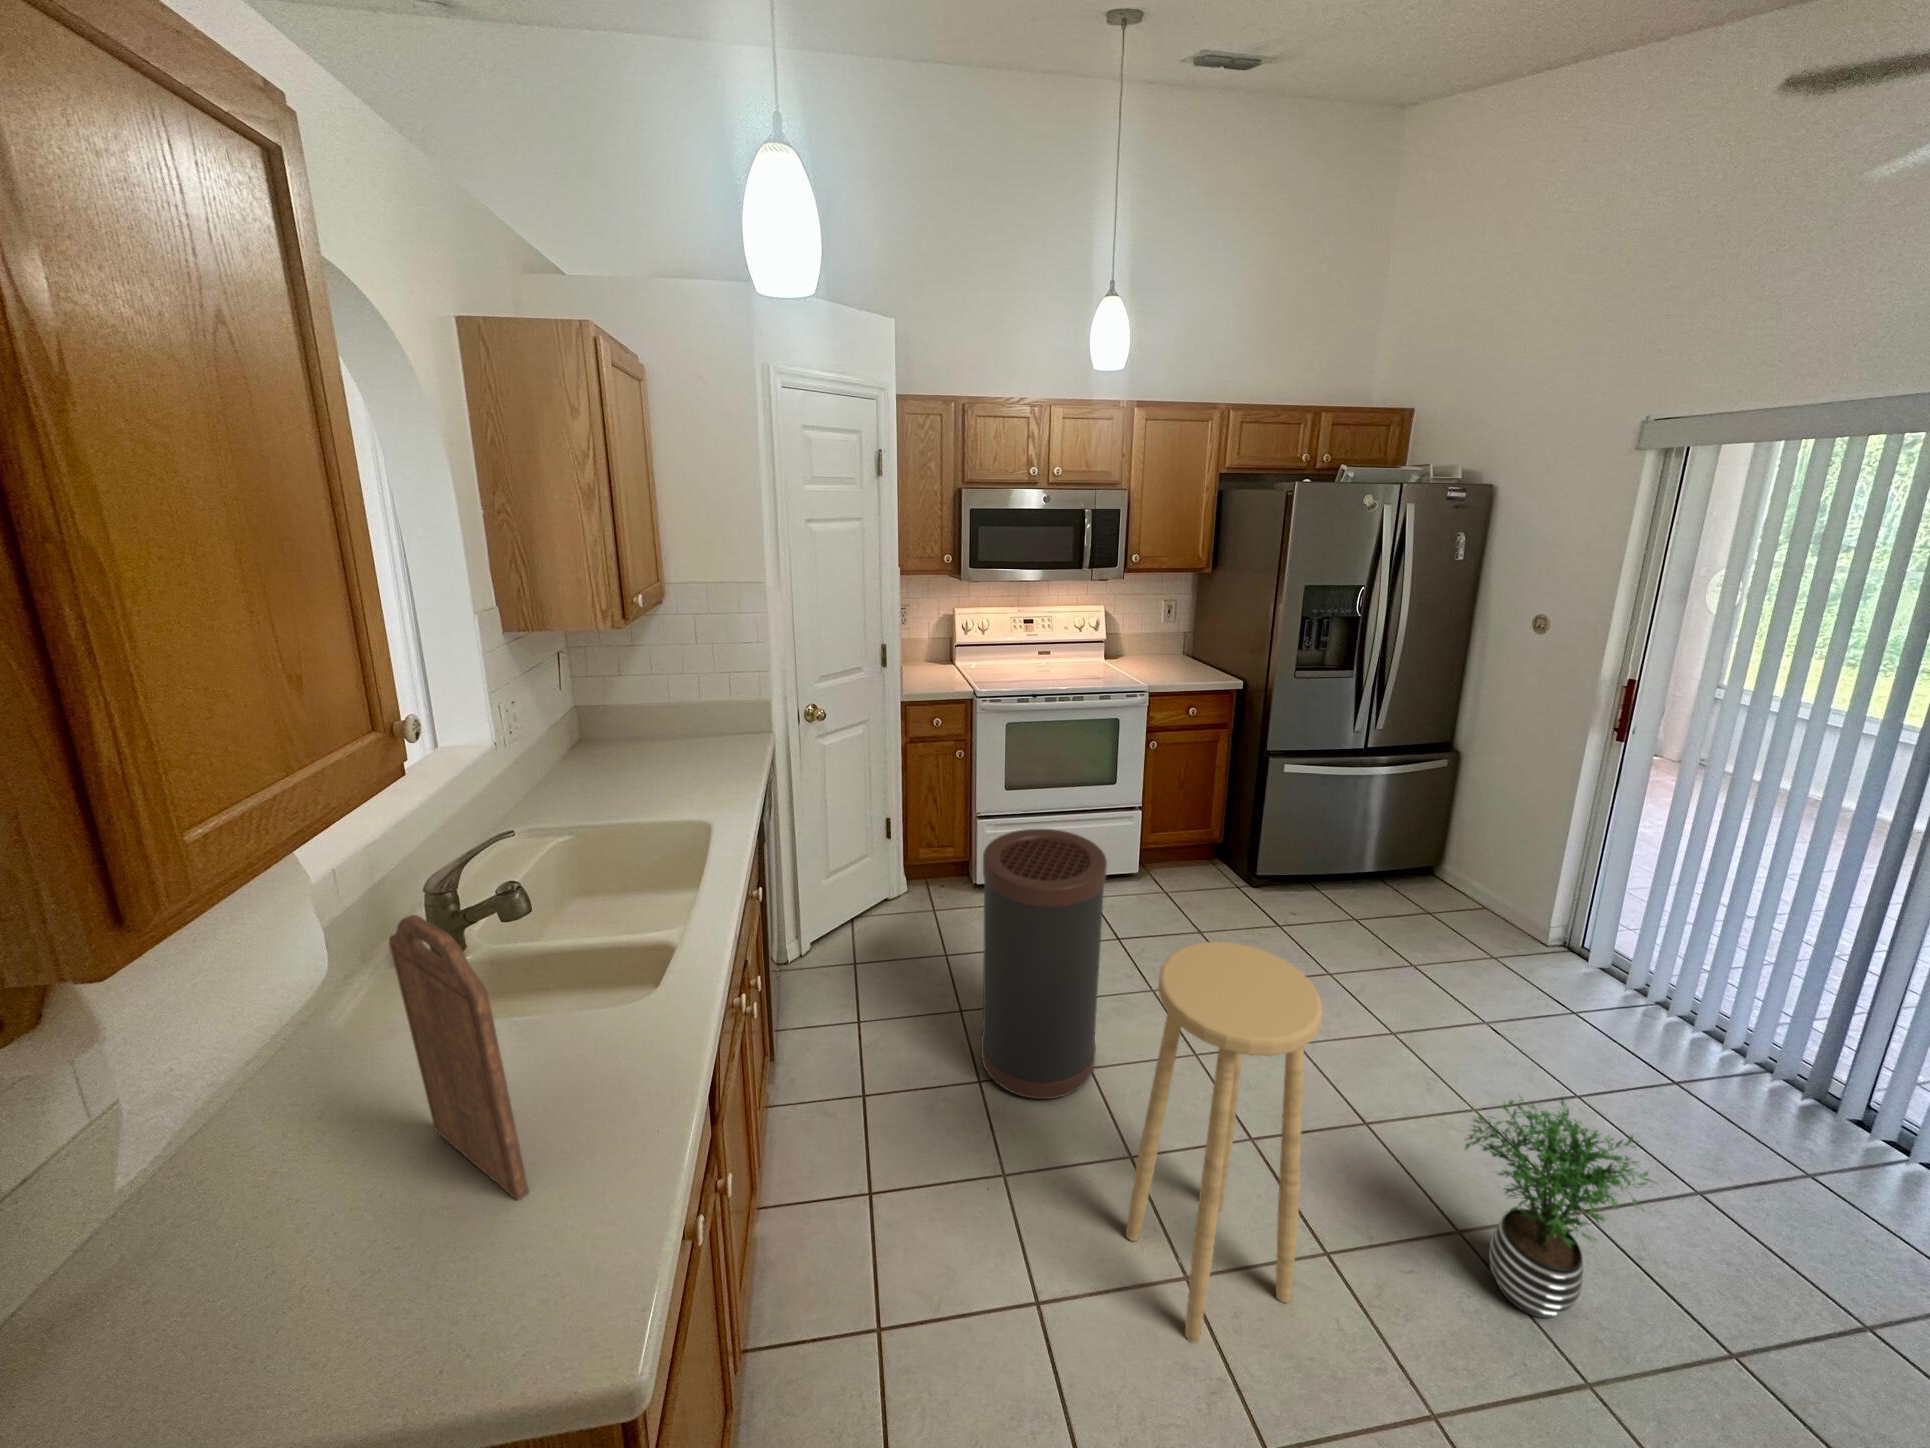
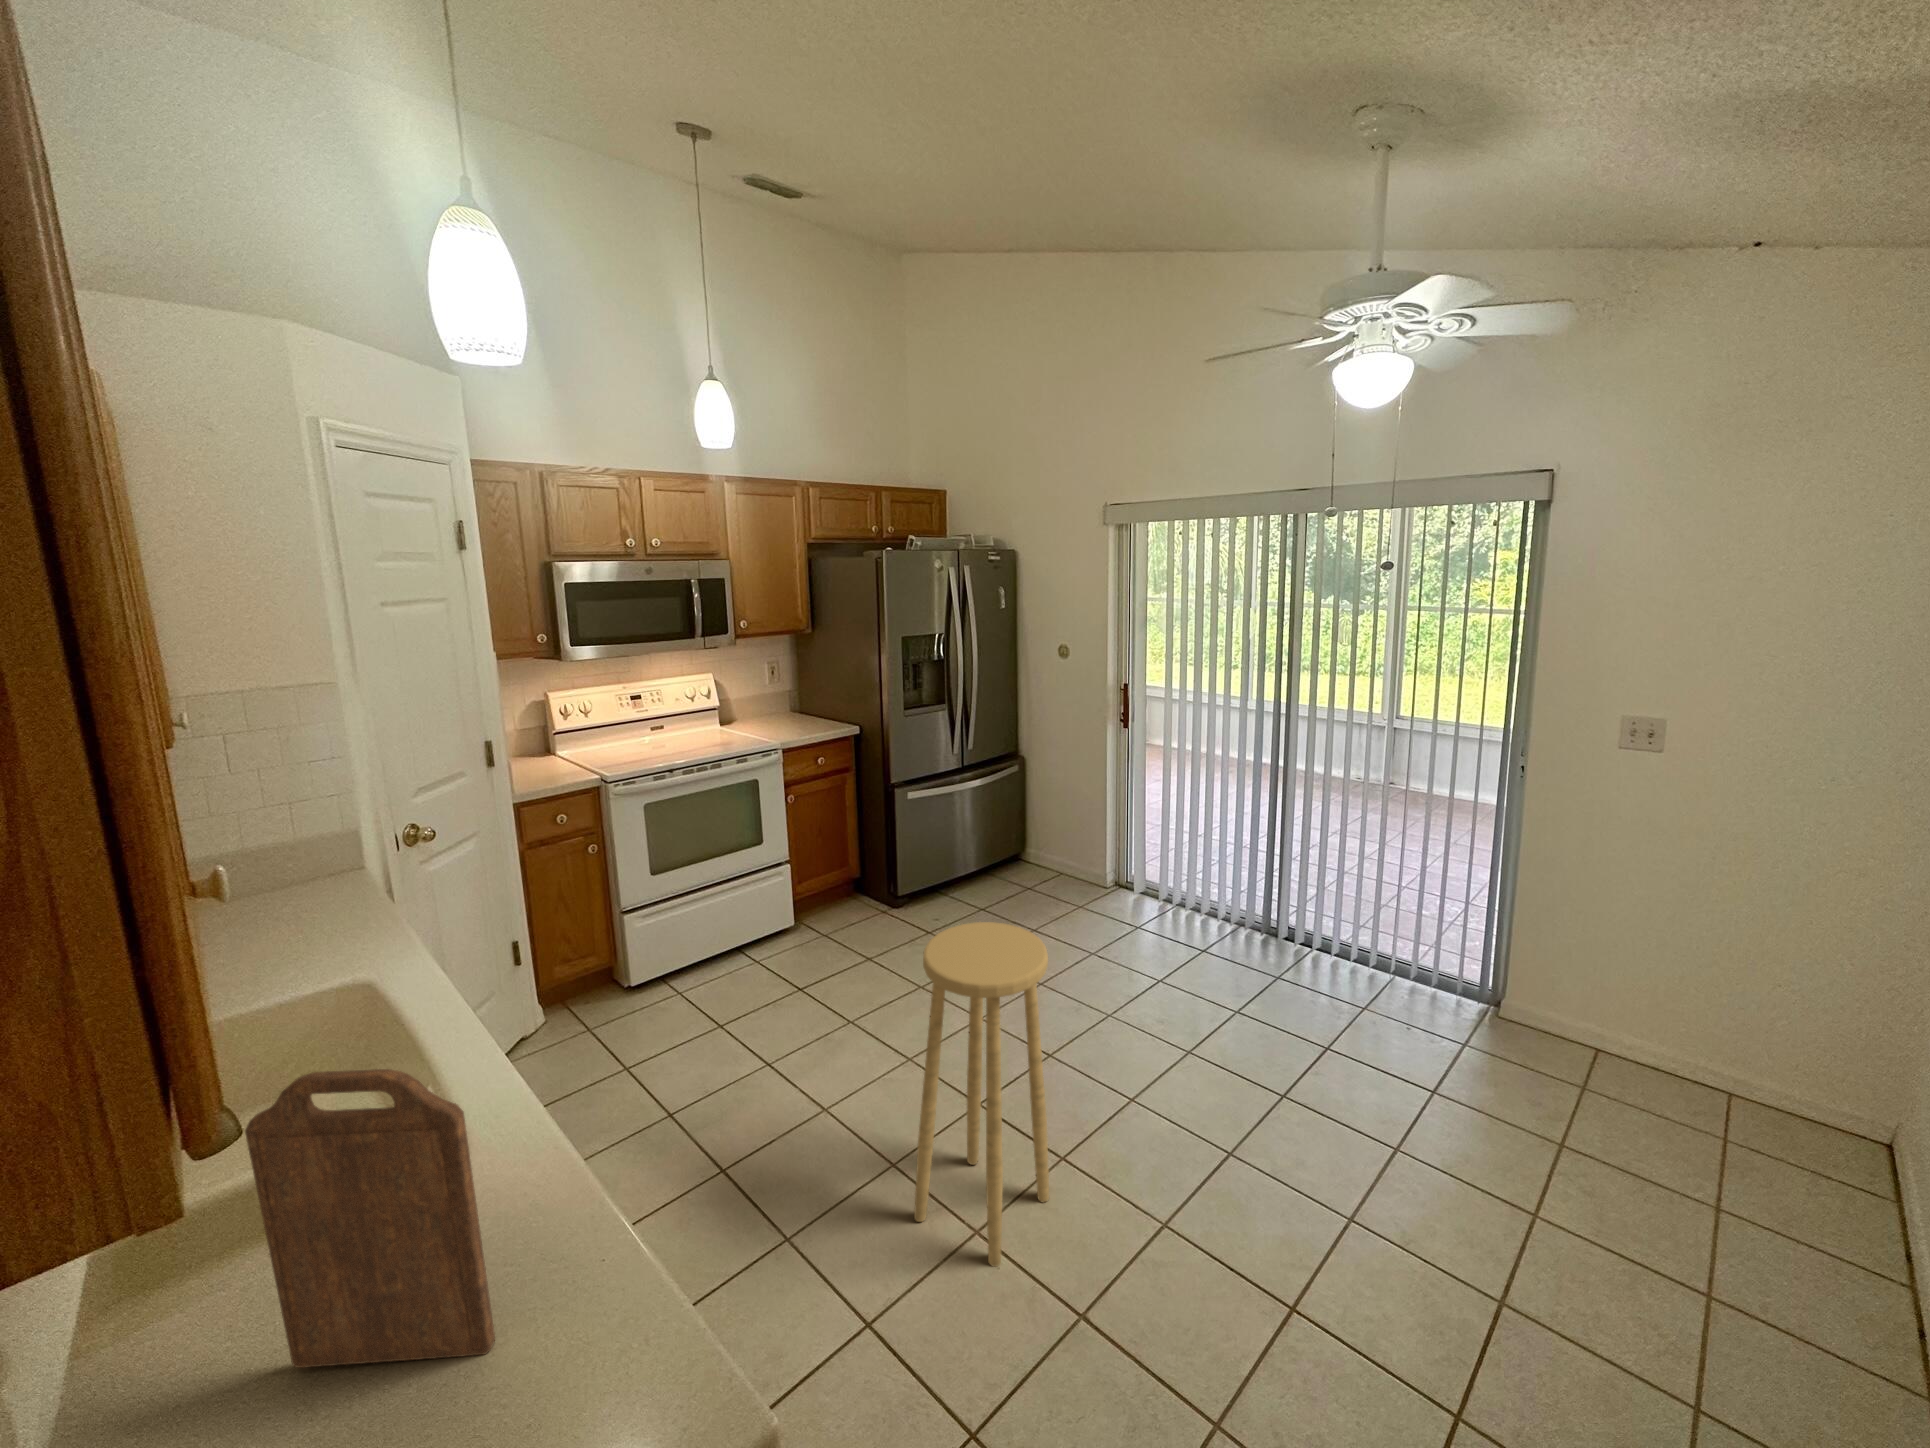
trash can: present [981,829,1107,1099] -> none [698,886,830,1161]
potted plant: present [1465,1098,1650,1318] -> none [1125,967,1235,1126]

